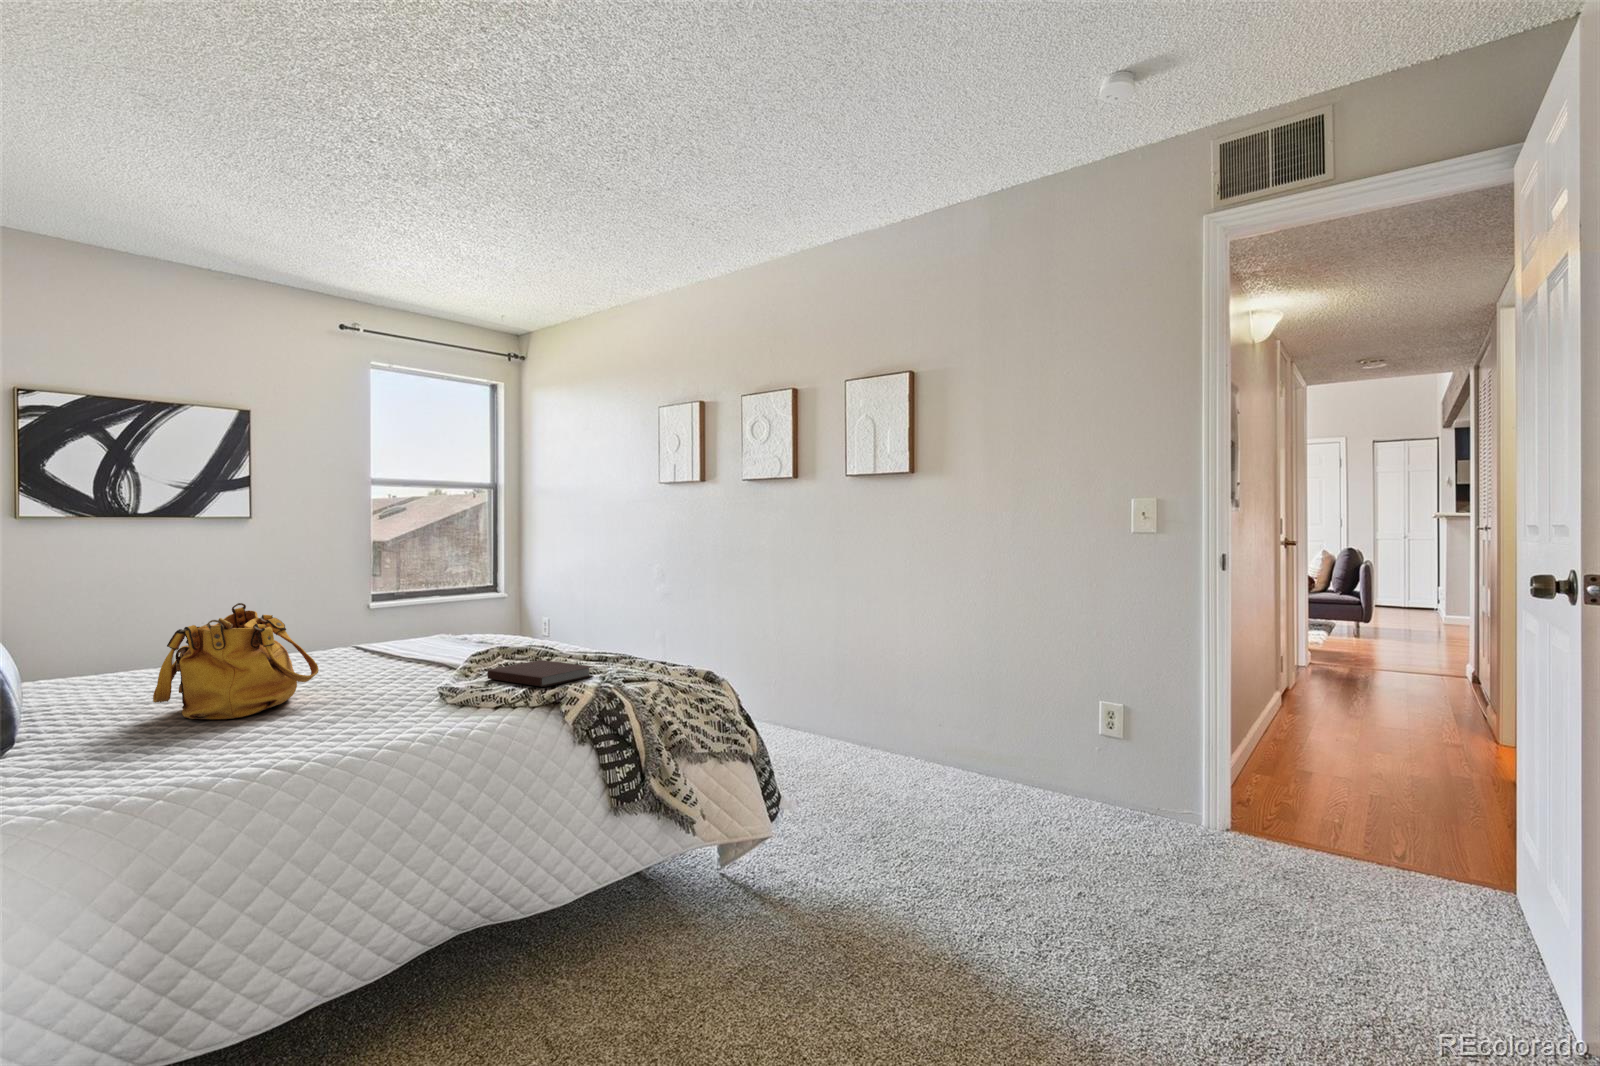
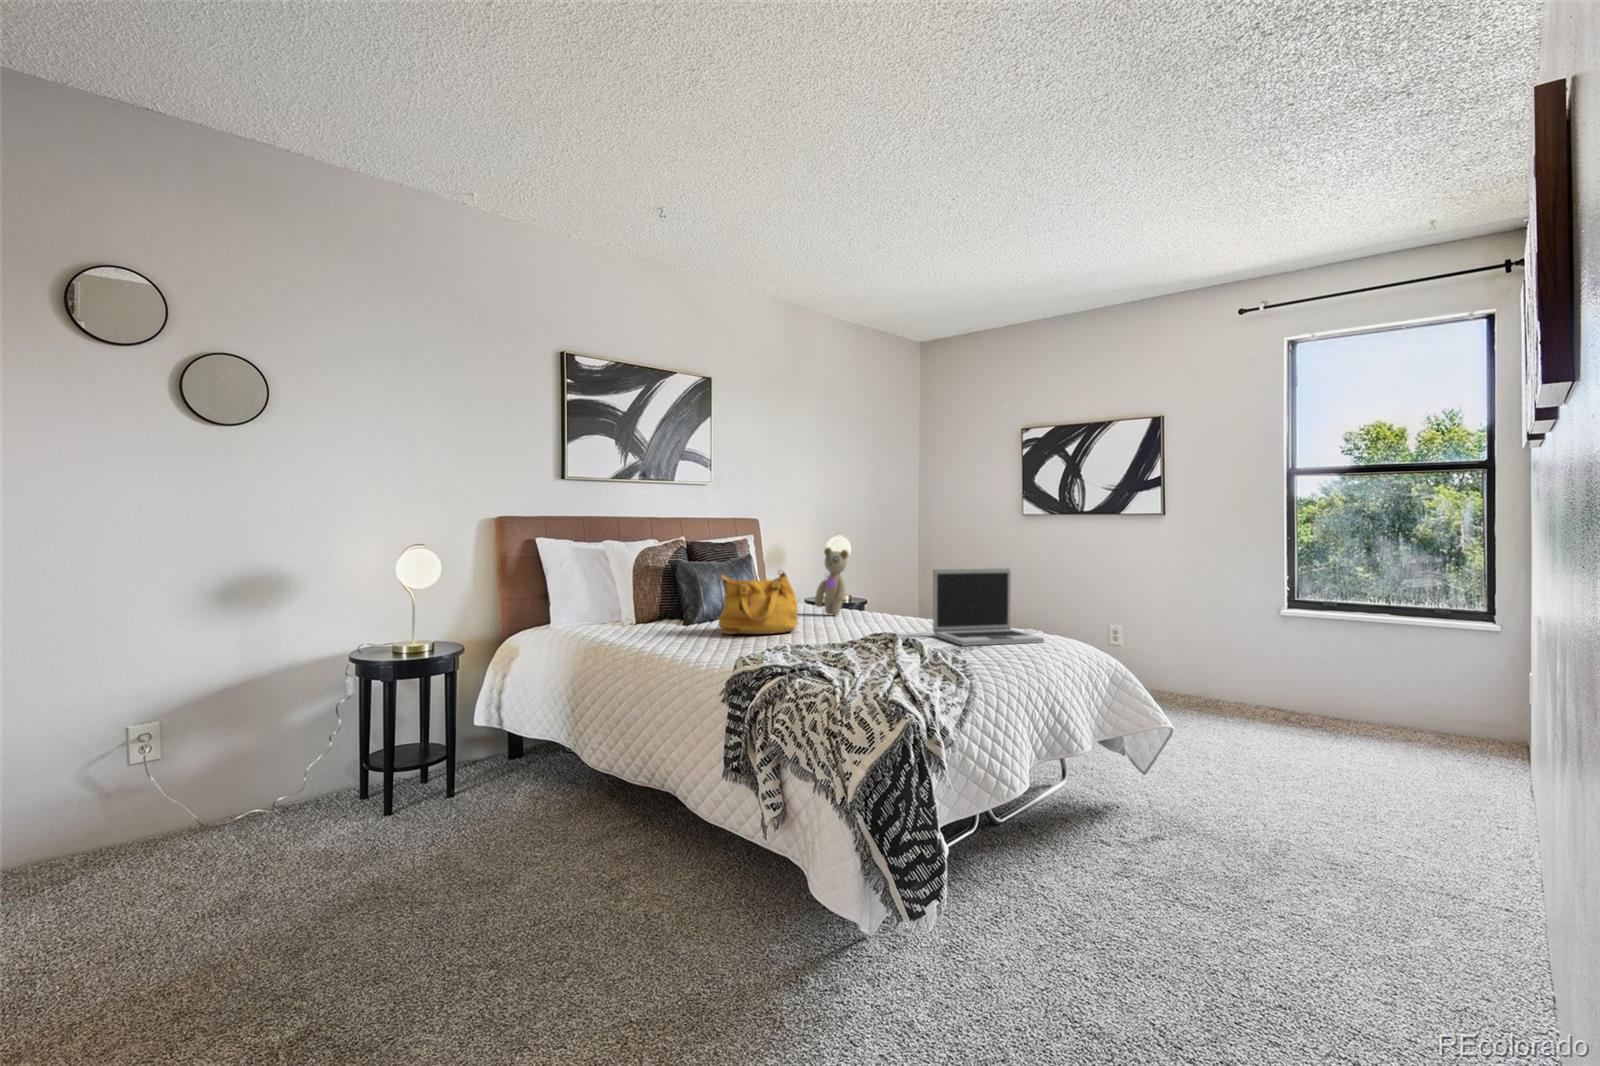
teddy bear: none [54,570,145,685] -> present [815,547,849,615]
laptop: none [417,576,505,657] -> present [933,568,1044,646]
notebook: present [487,660,593,687] -> none [794,644,884,669]

